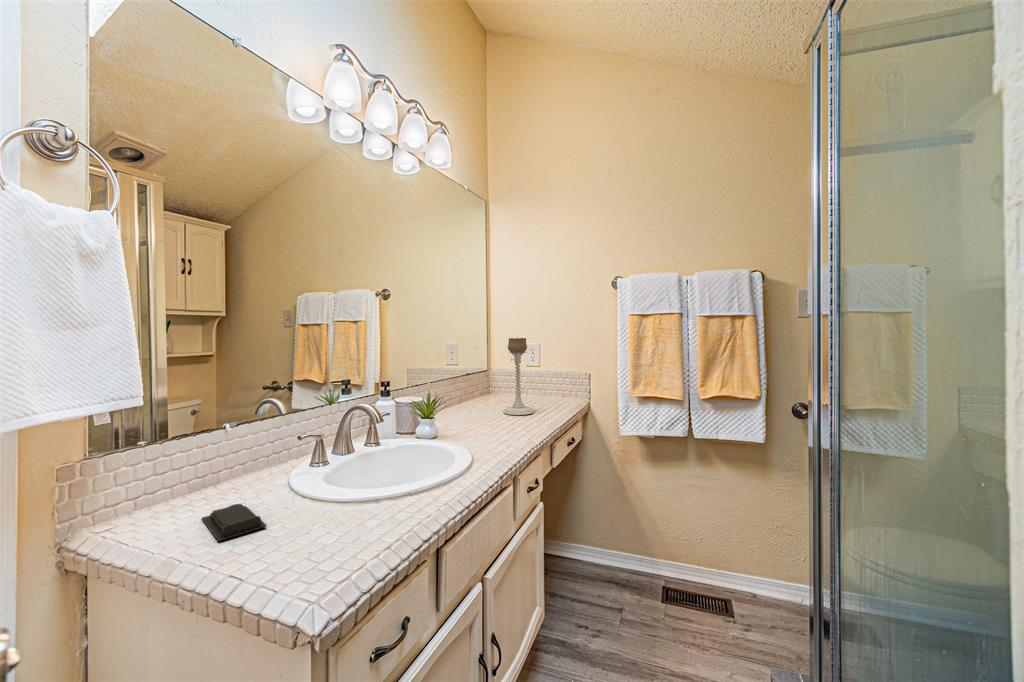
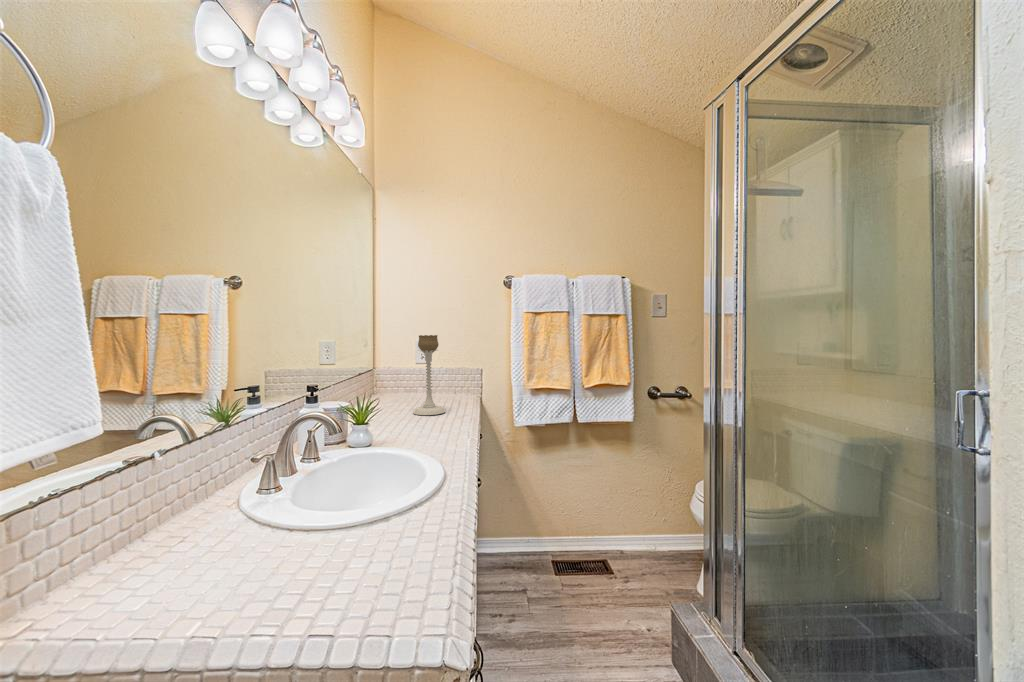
soap bar: present [202,504,267,541] -> none [163,553,283,604]

